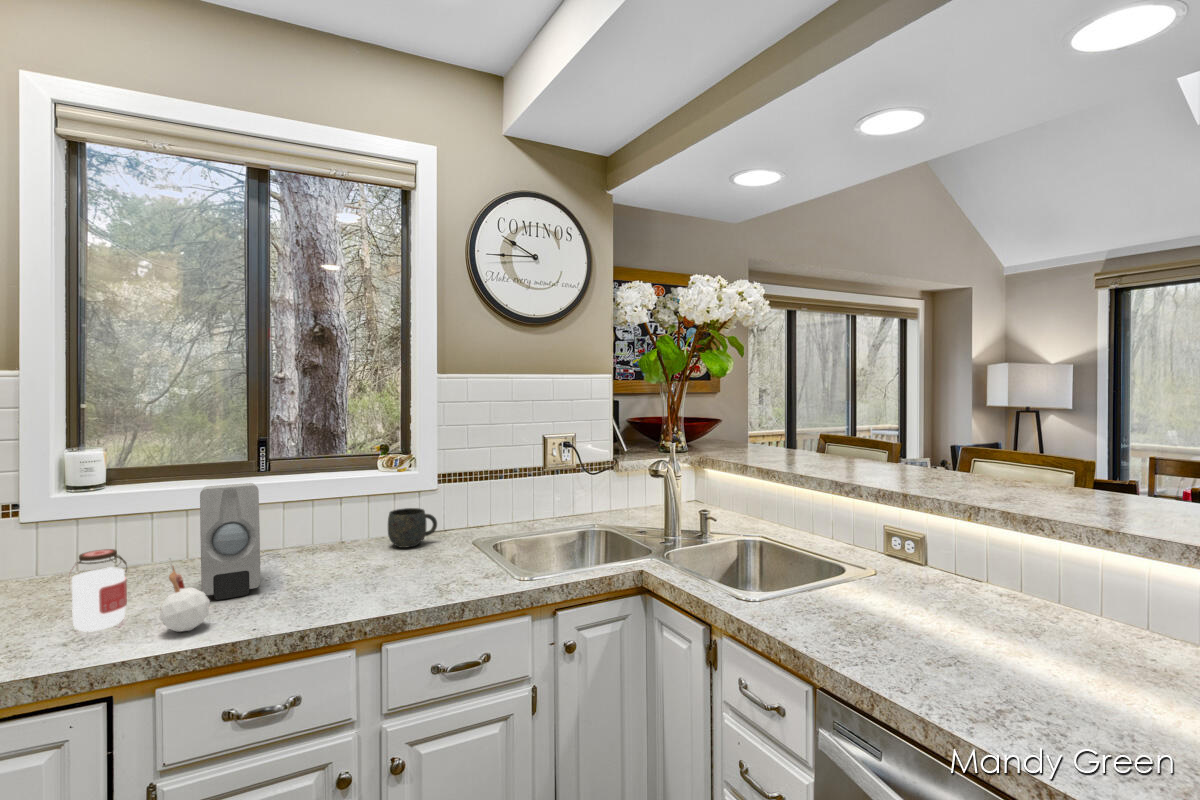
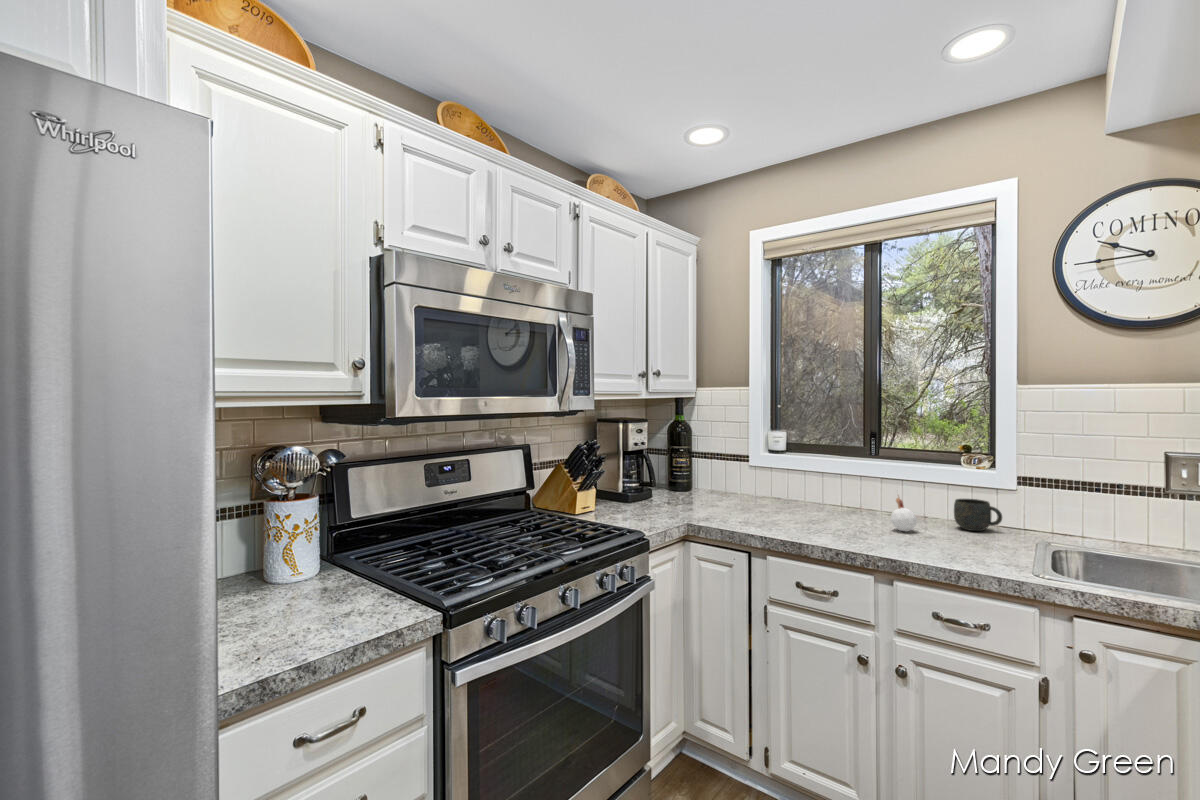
soap dispenser: present [200,483,261,600] -> none [806,459,848,528]
jar: present [71,549,127,631] -> none [746,483,770,524]
candle: present [160,559,210,632] -> present [891,495,917,531]

